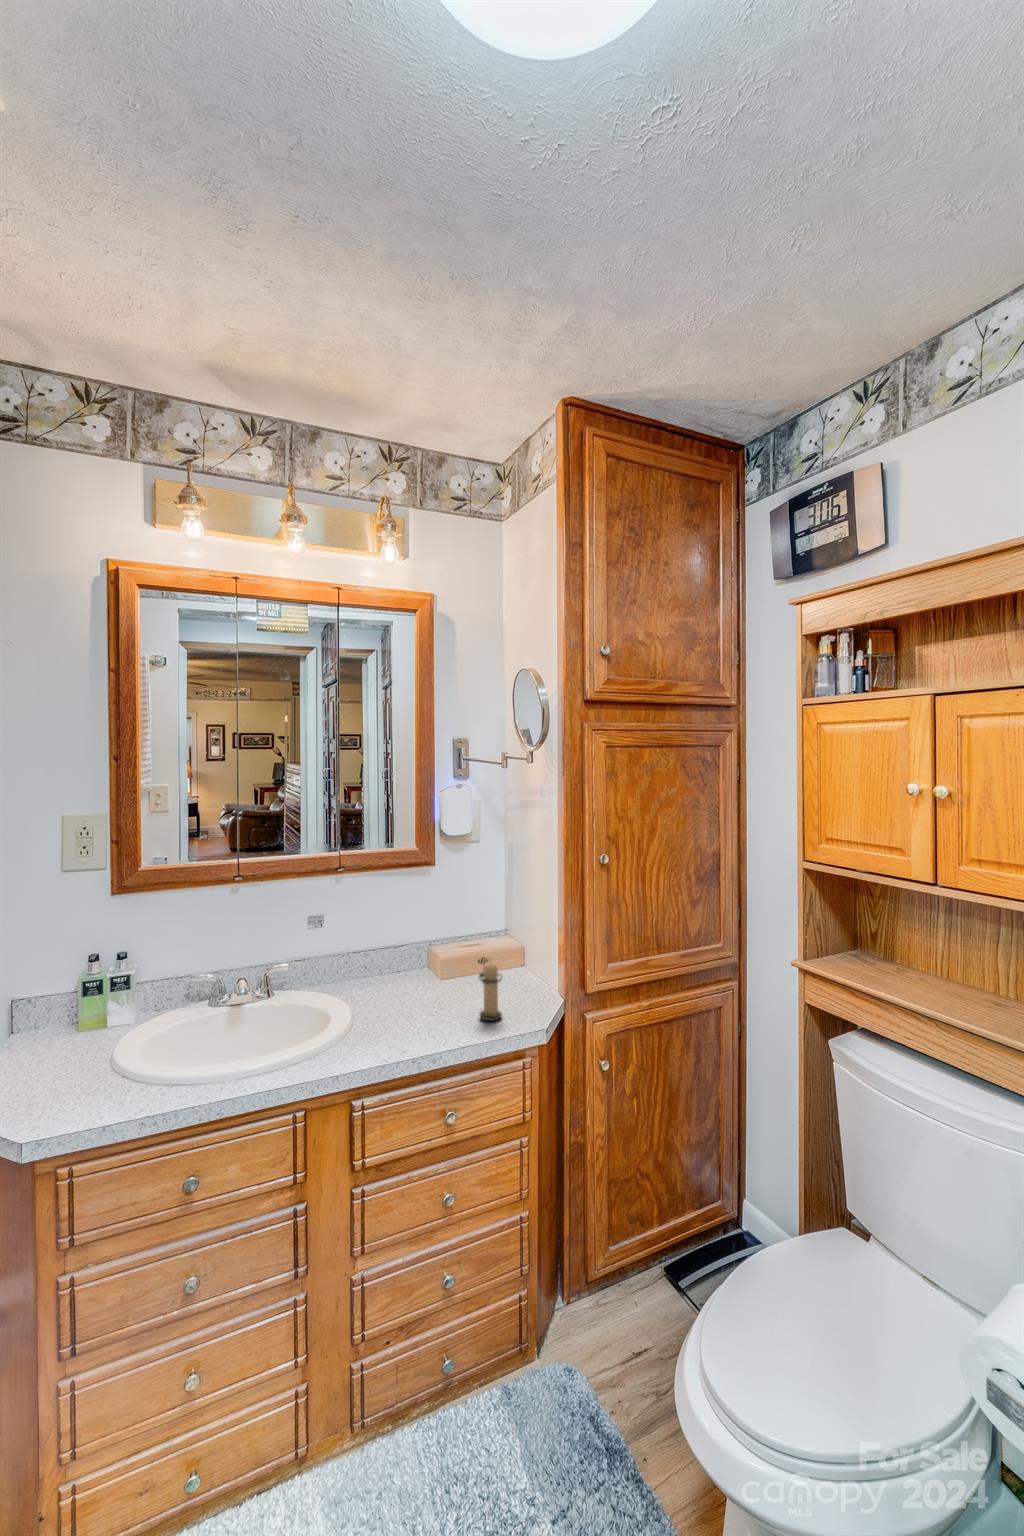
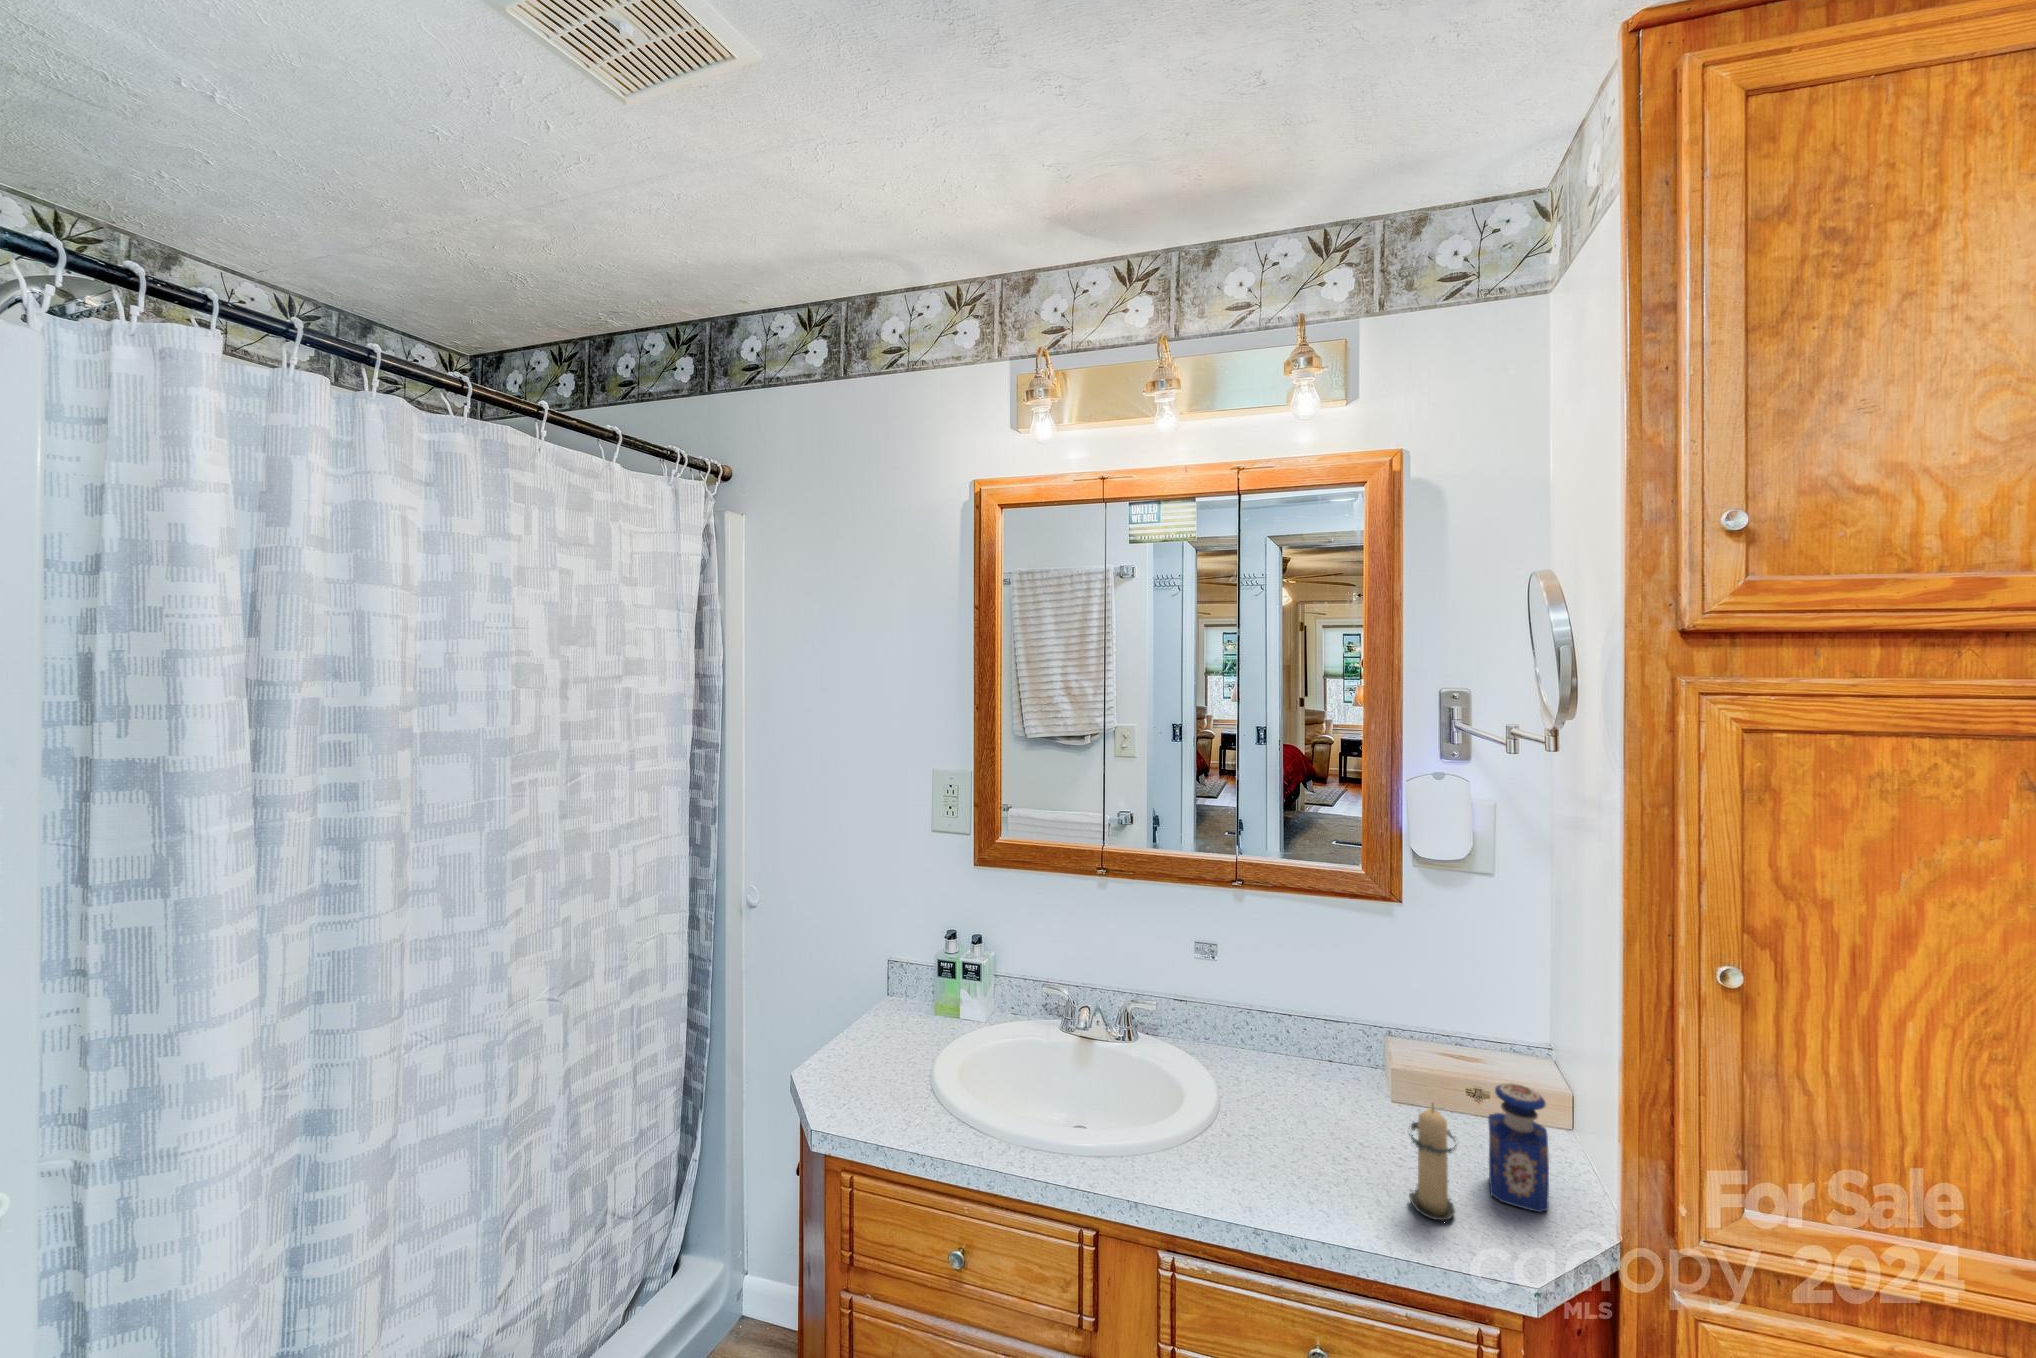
perfume bottle: none [506,942,536,1004] -> present [1488,1083,1549,1212]

